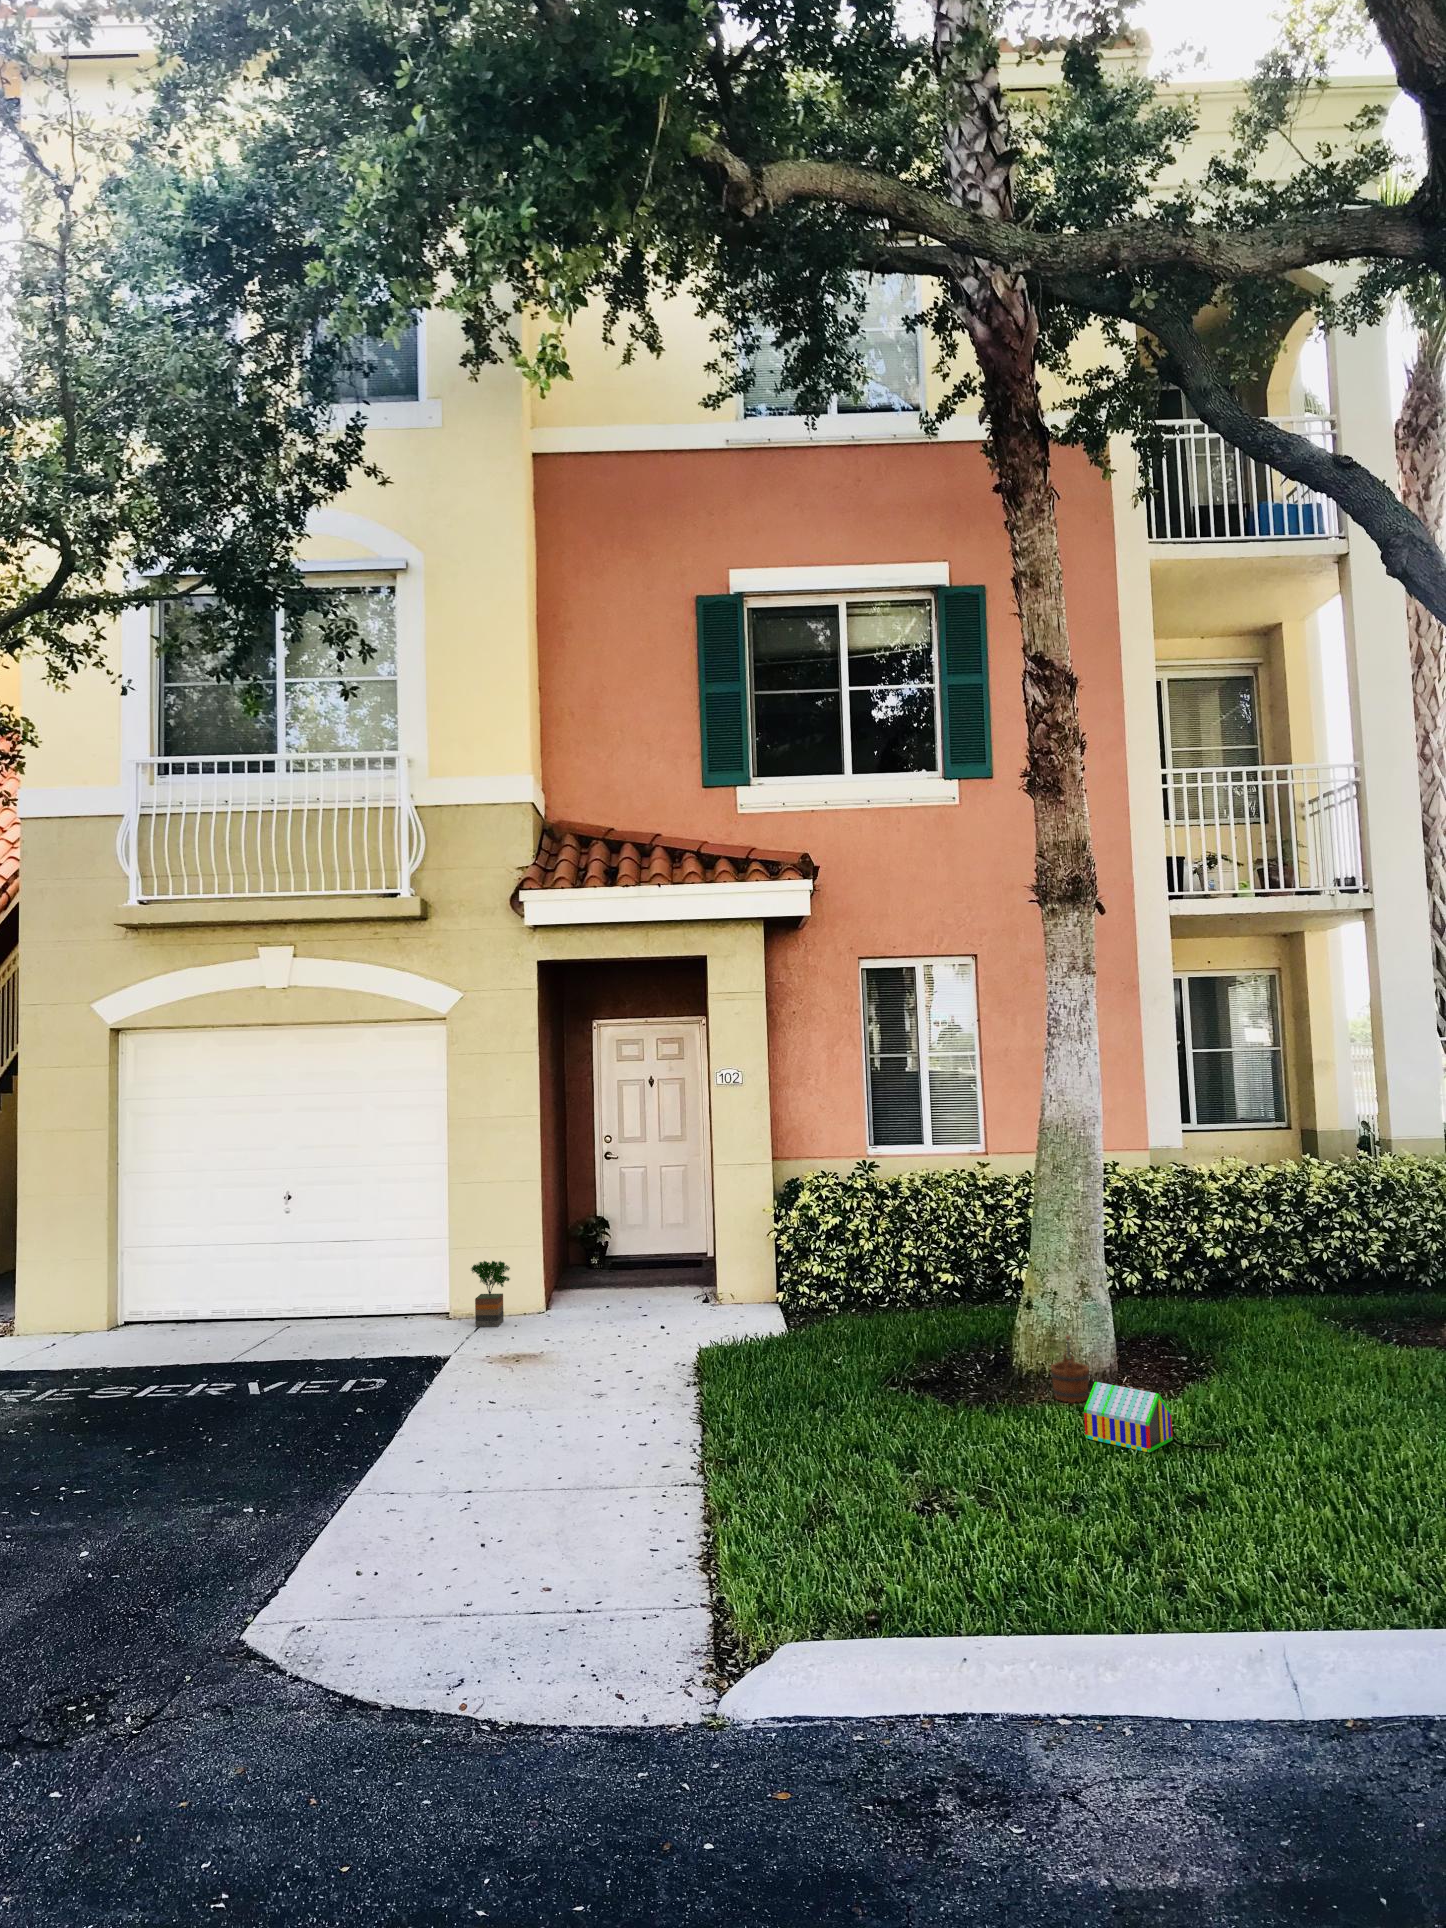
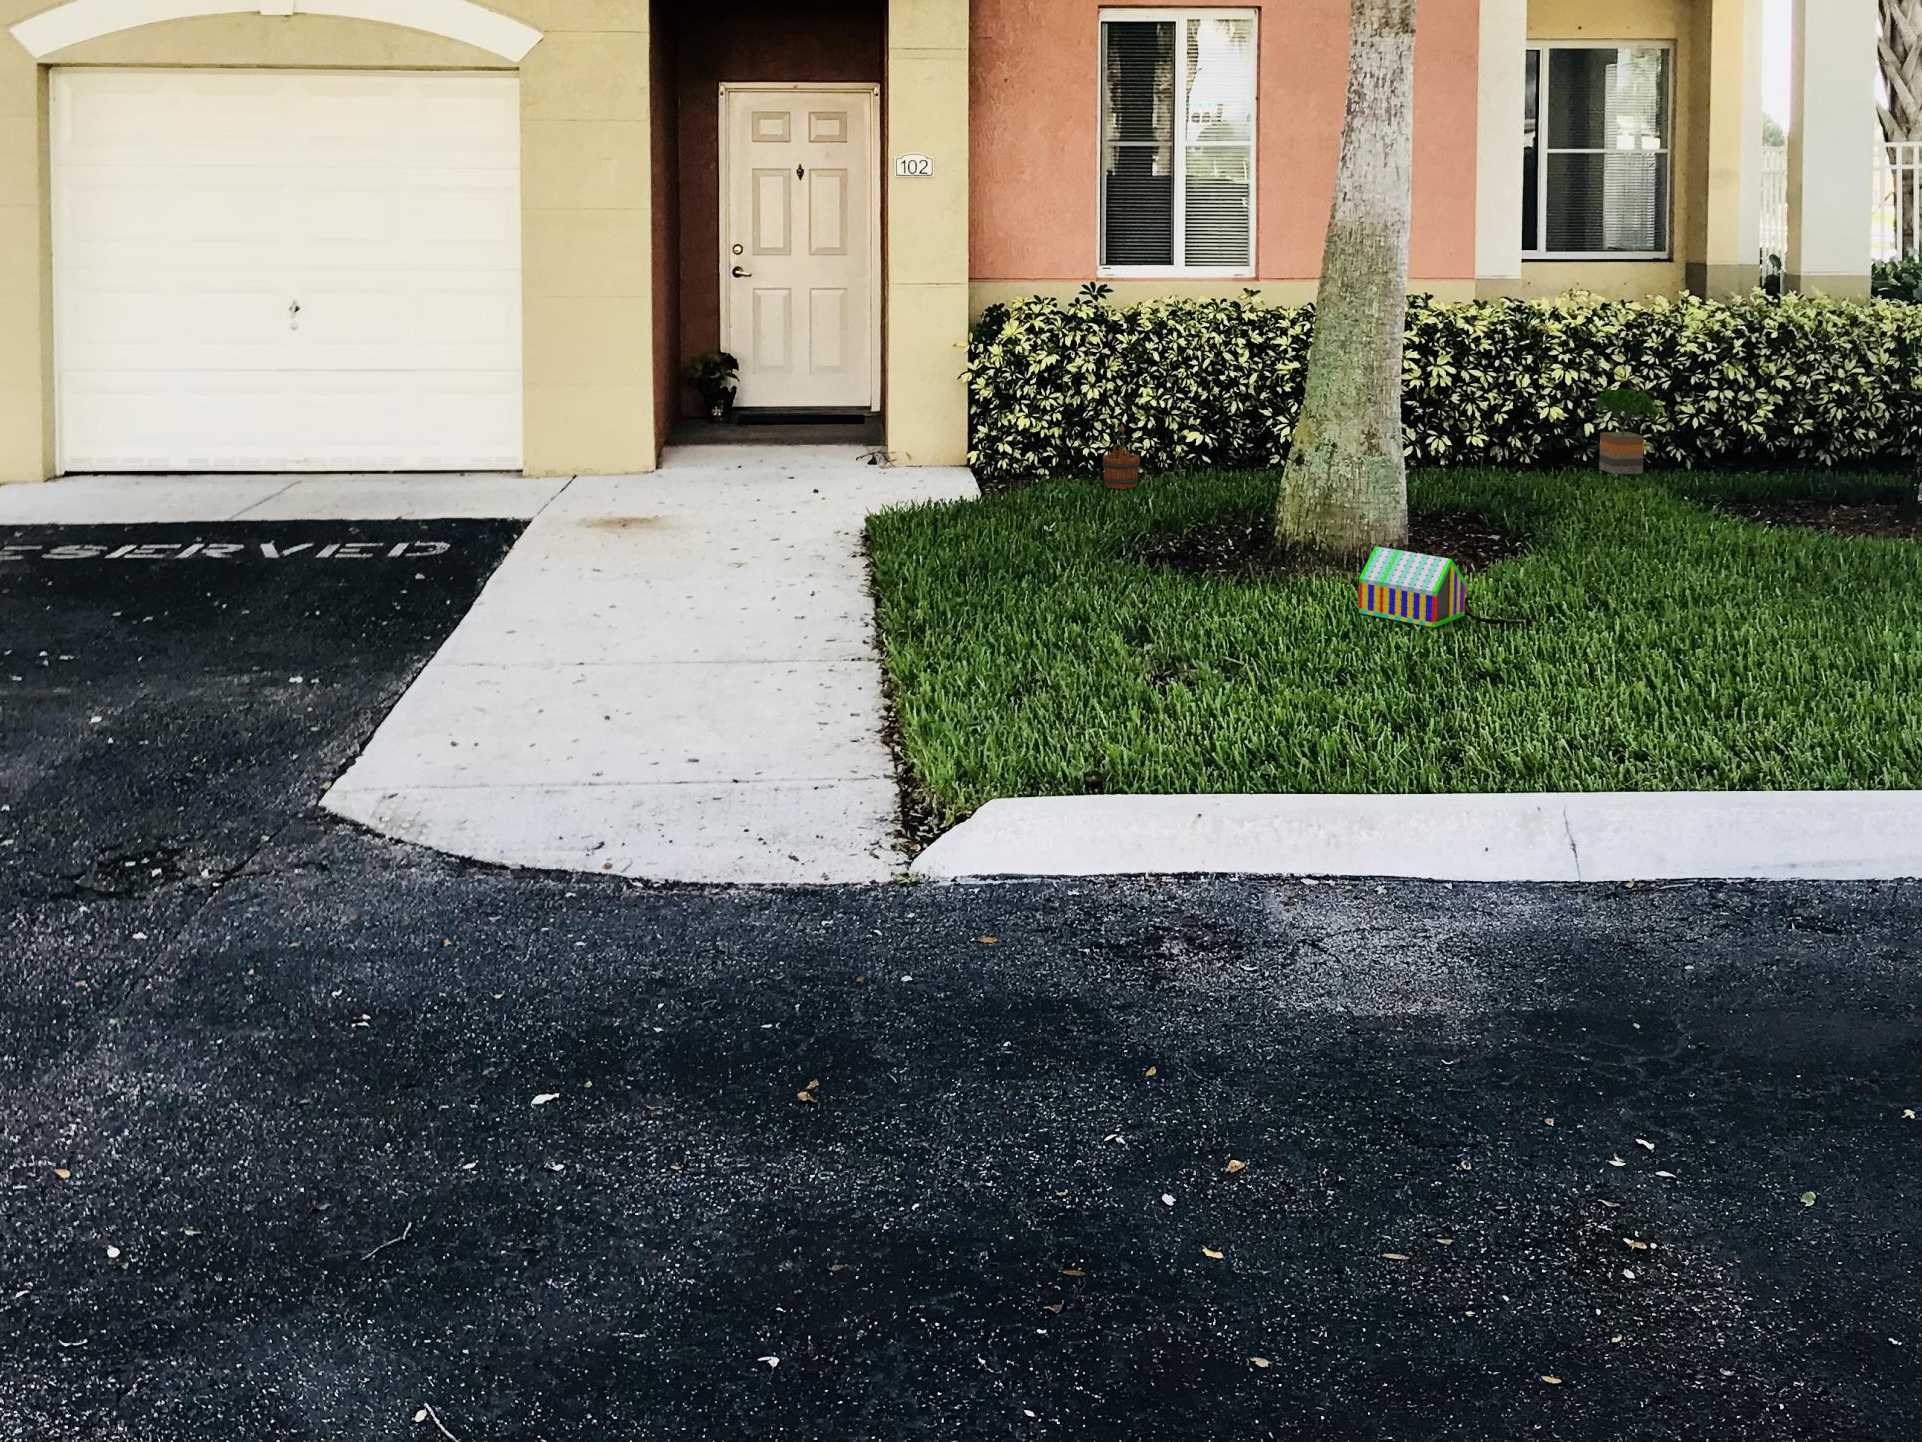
potted tree: present [471,1261,510,1327] -> present [1596,389,1659,474]
wooden bucket: present [1051,1335,1089,1403] -> present [1103,426,1139,489]

